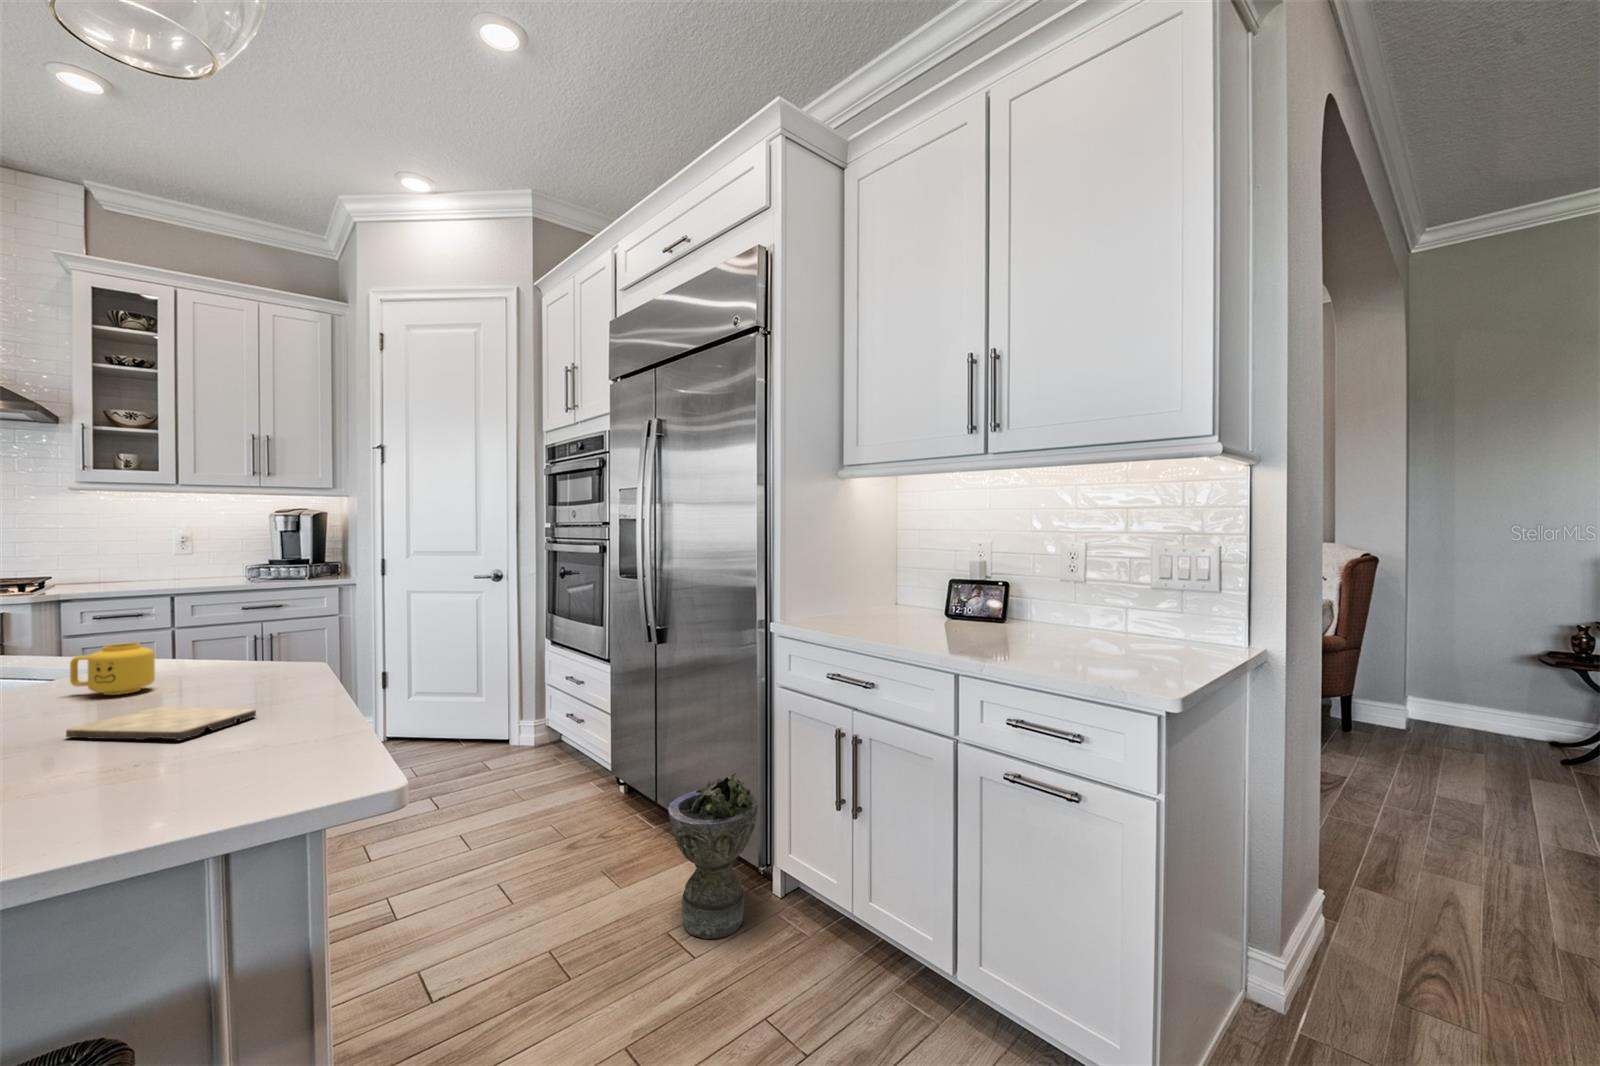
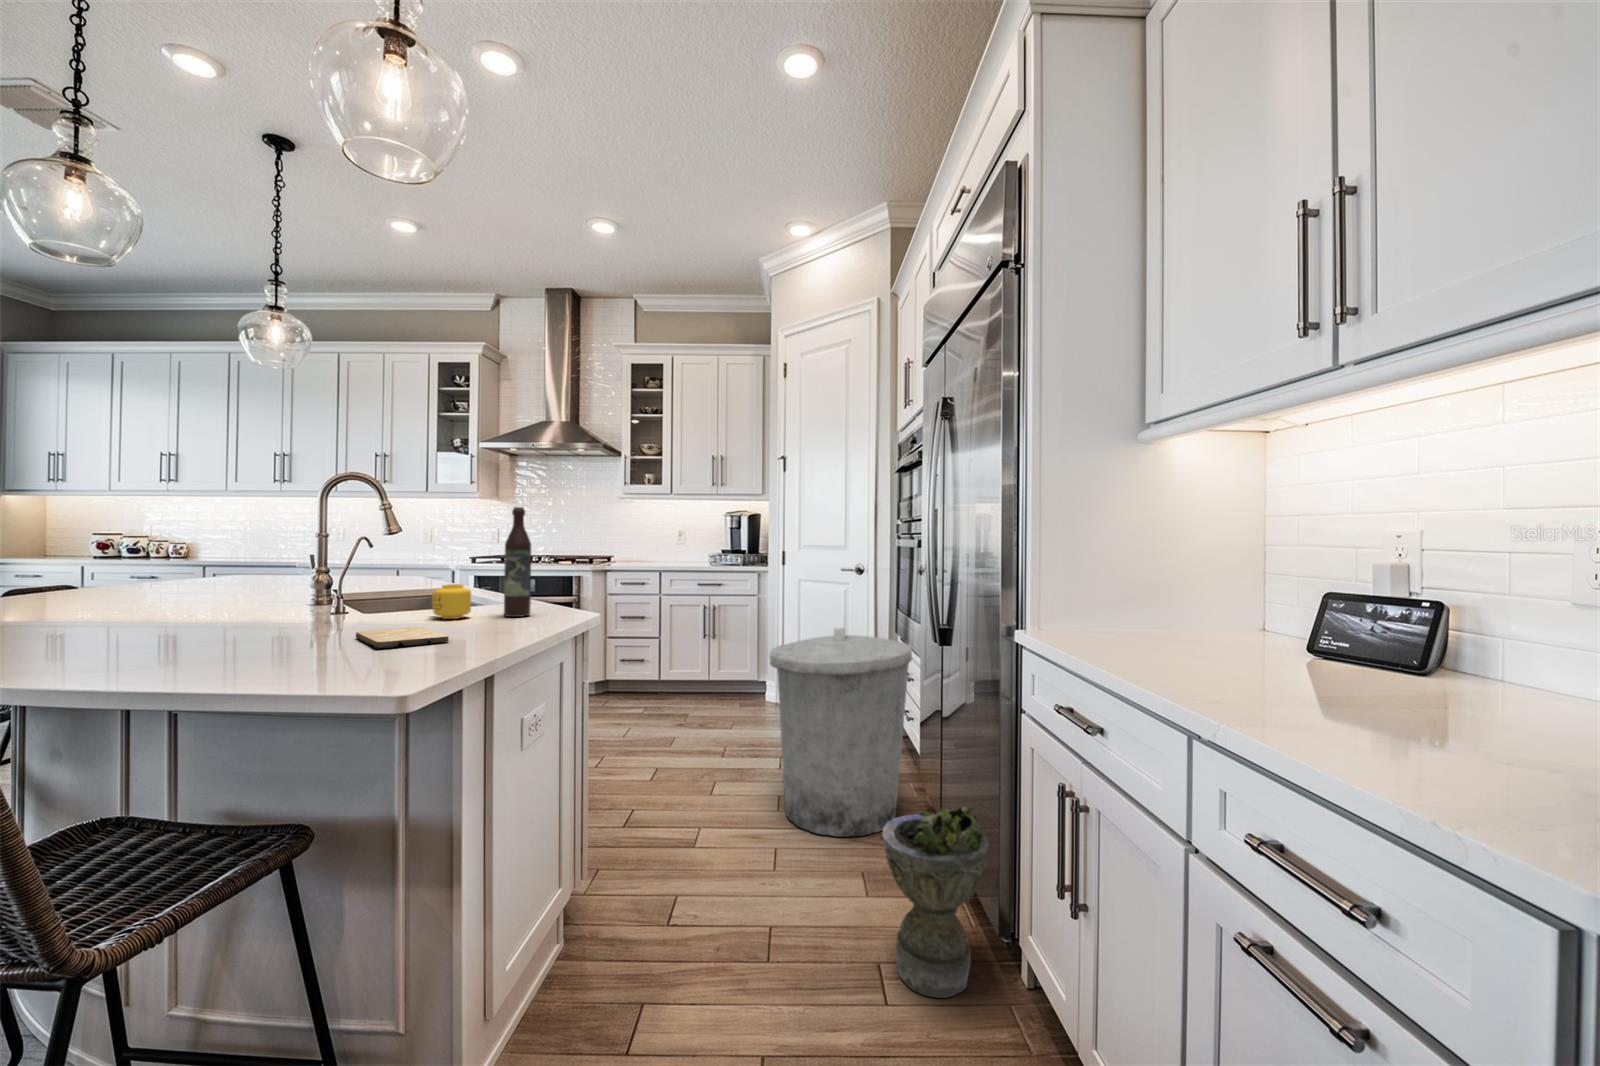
wine bottle: none [202,531,245,678] -> present [504,507,531,617]
trash can: none [458,641,616,857] -> present [770,628,912,837]

